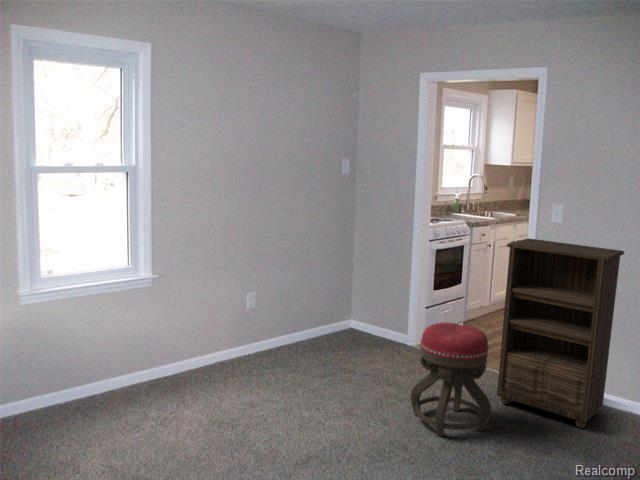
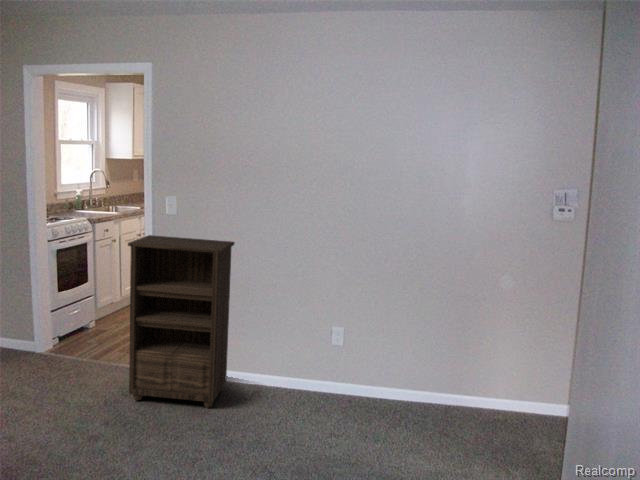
ottoman: present [411,323,491,437] -> none [31,331,123,456]

